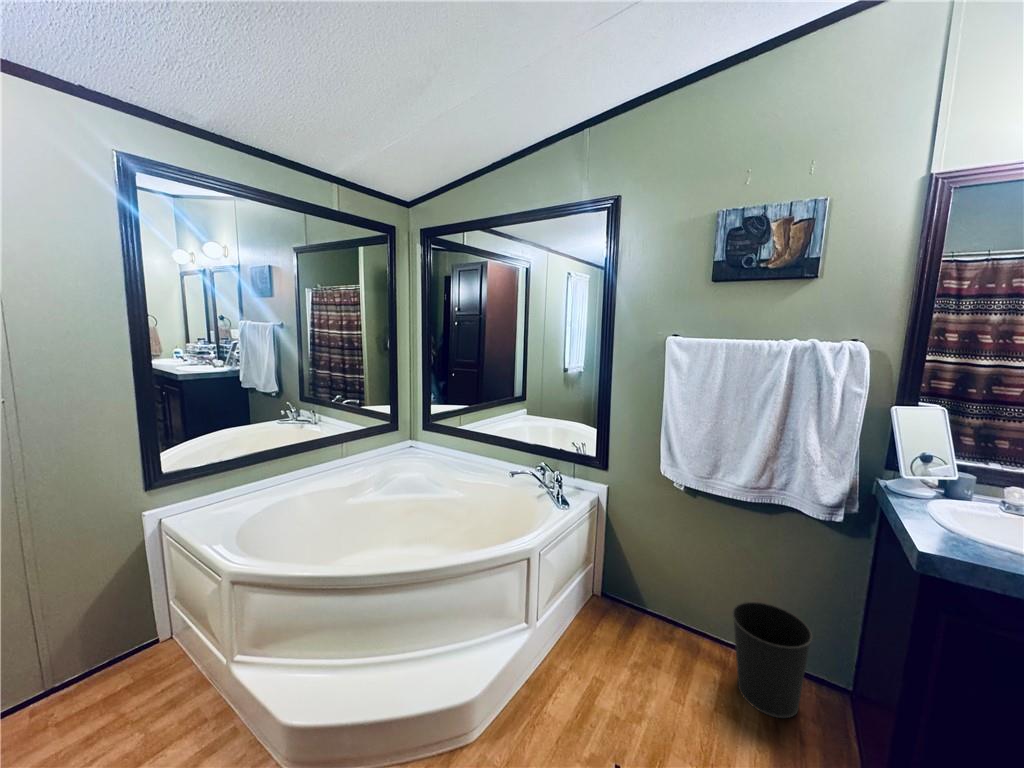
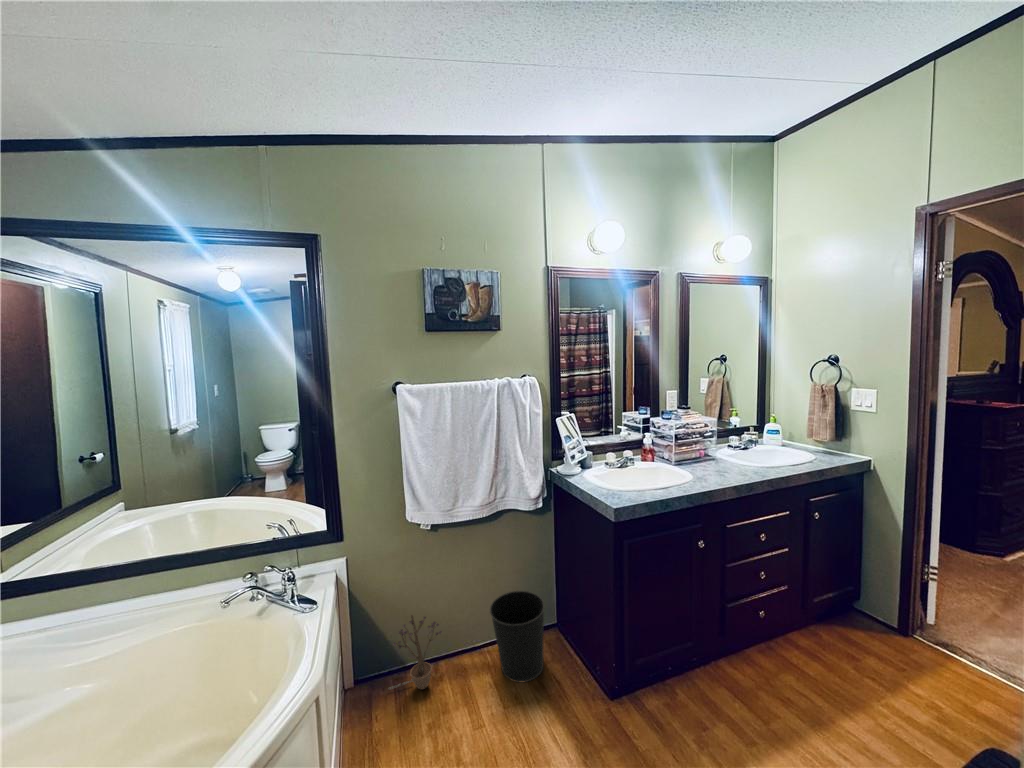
decorative plant: none [623,561,677,636] -> present [390,615,442,689]

